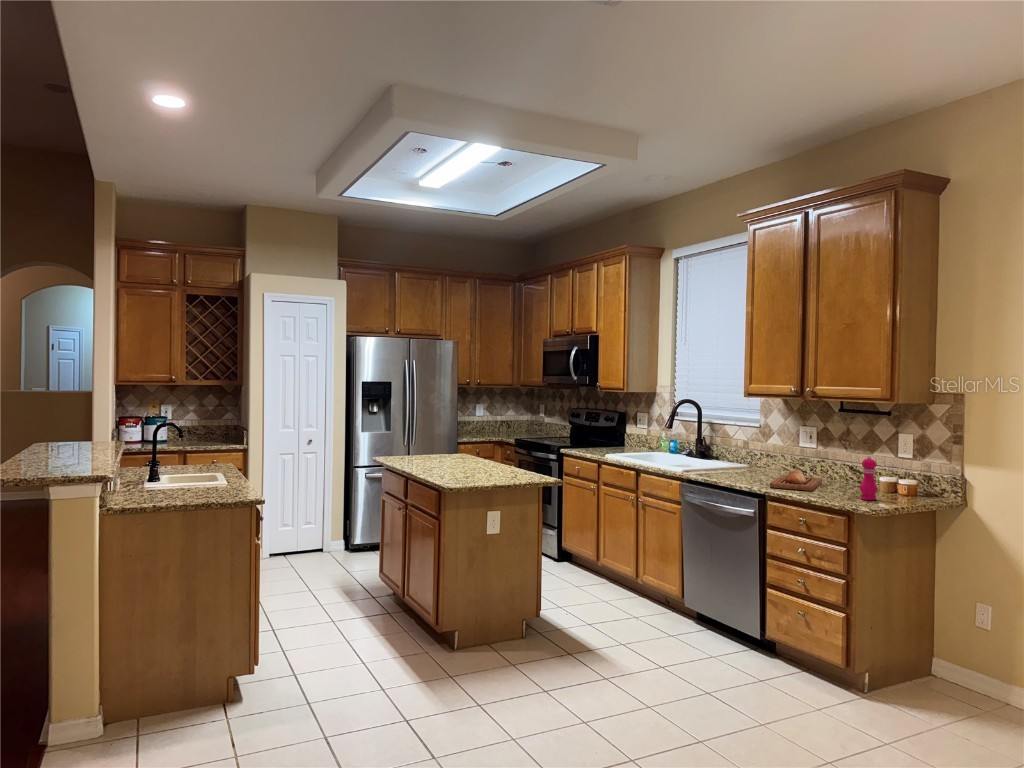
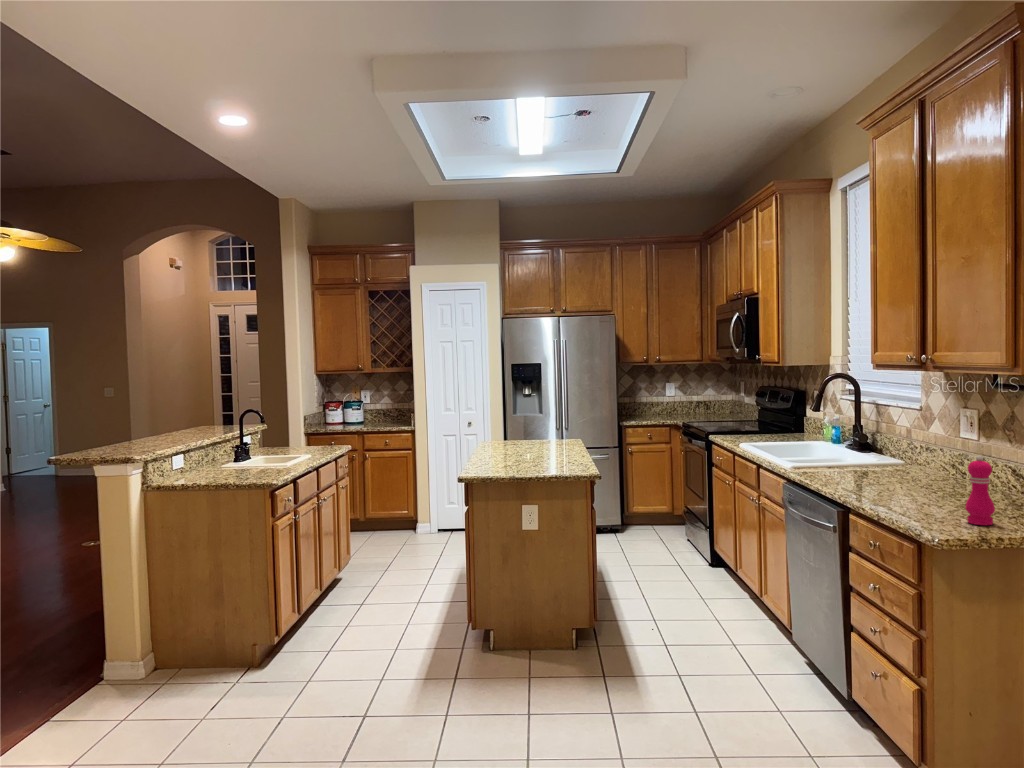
bread loaf: present [770,470,822,491] -> none [858,472,968,504]

